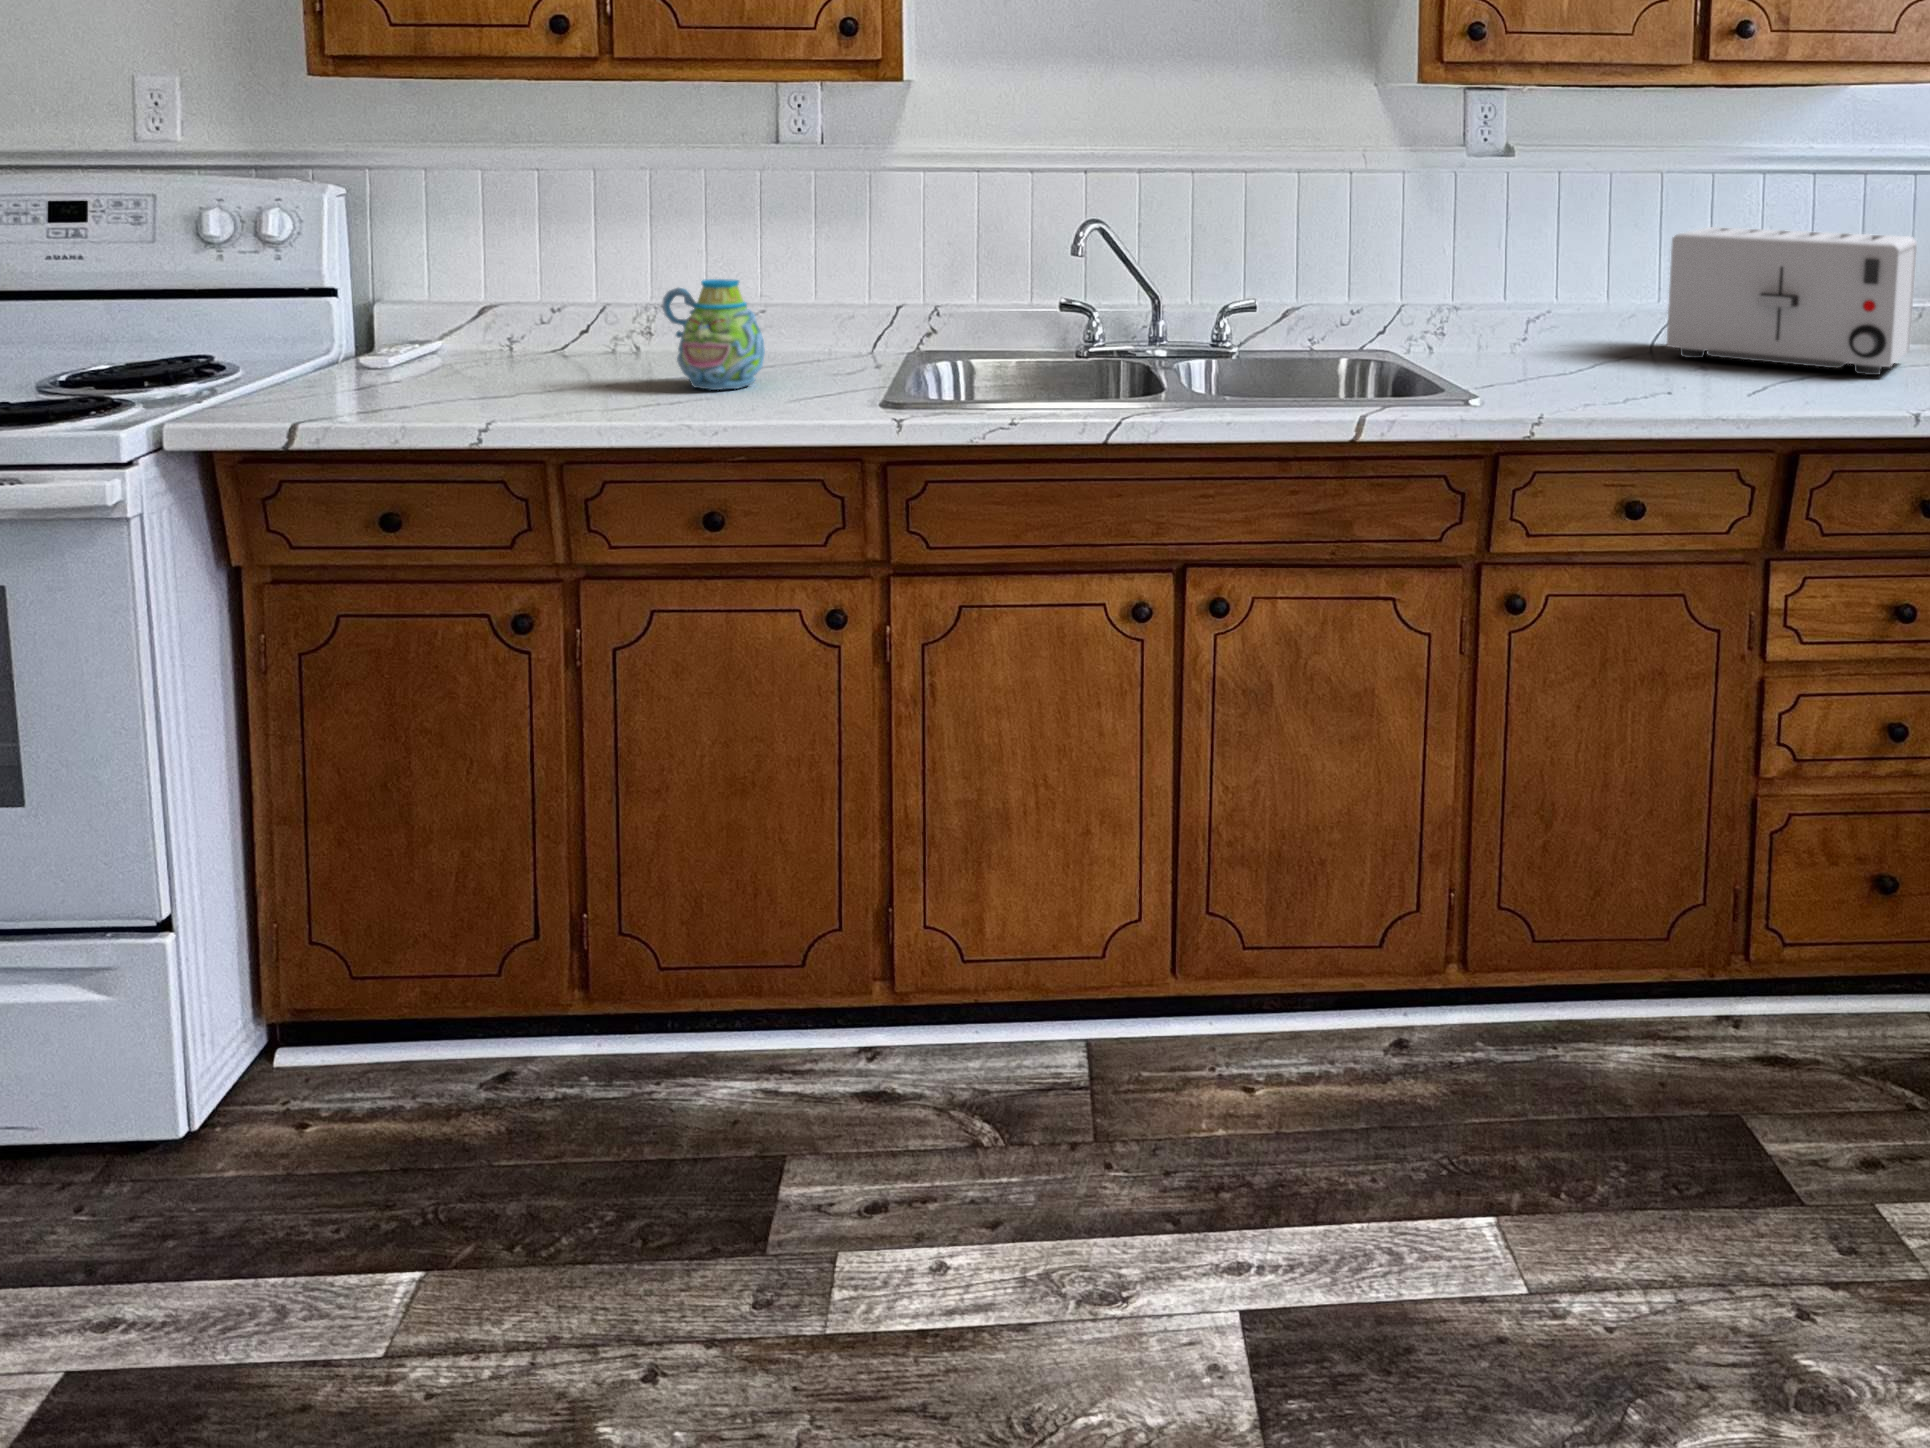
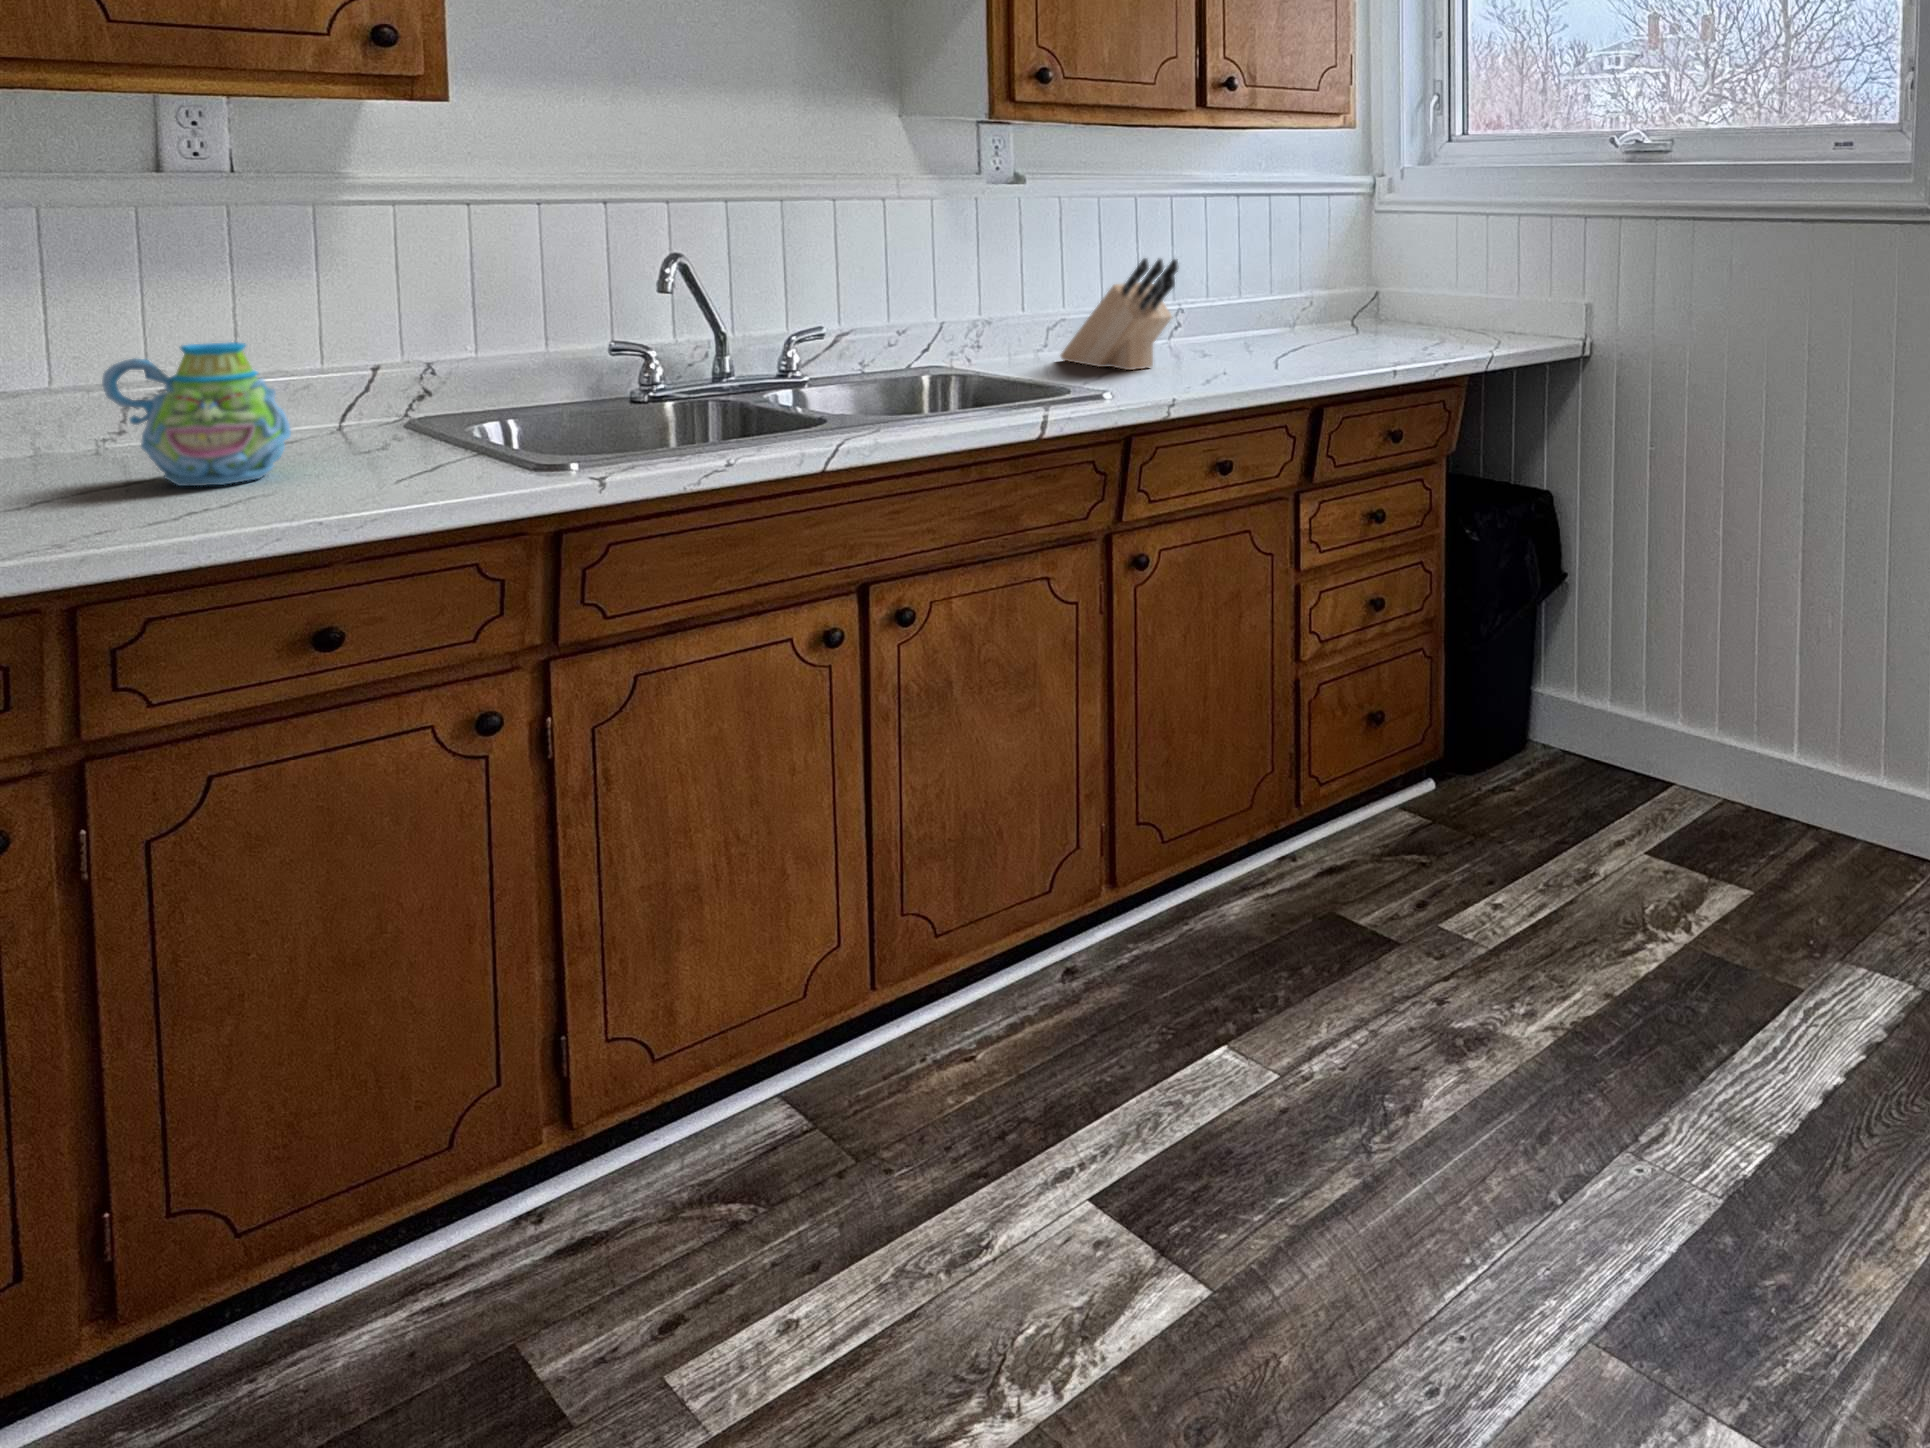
toaster: present [1667,227,1917,375] -> none [1174,242,1344,350]
knife block: none [1514,243,1627,375] -> present [1061,258,1178,370]

